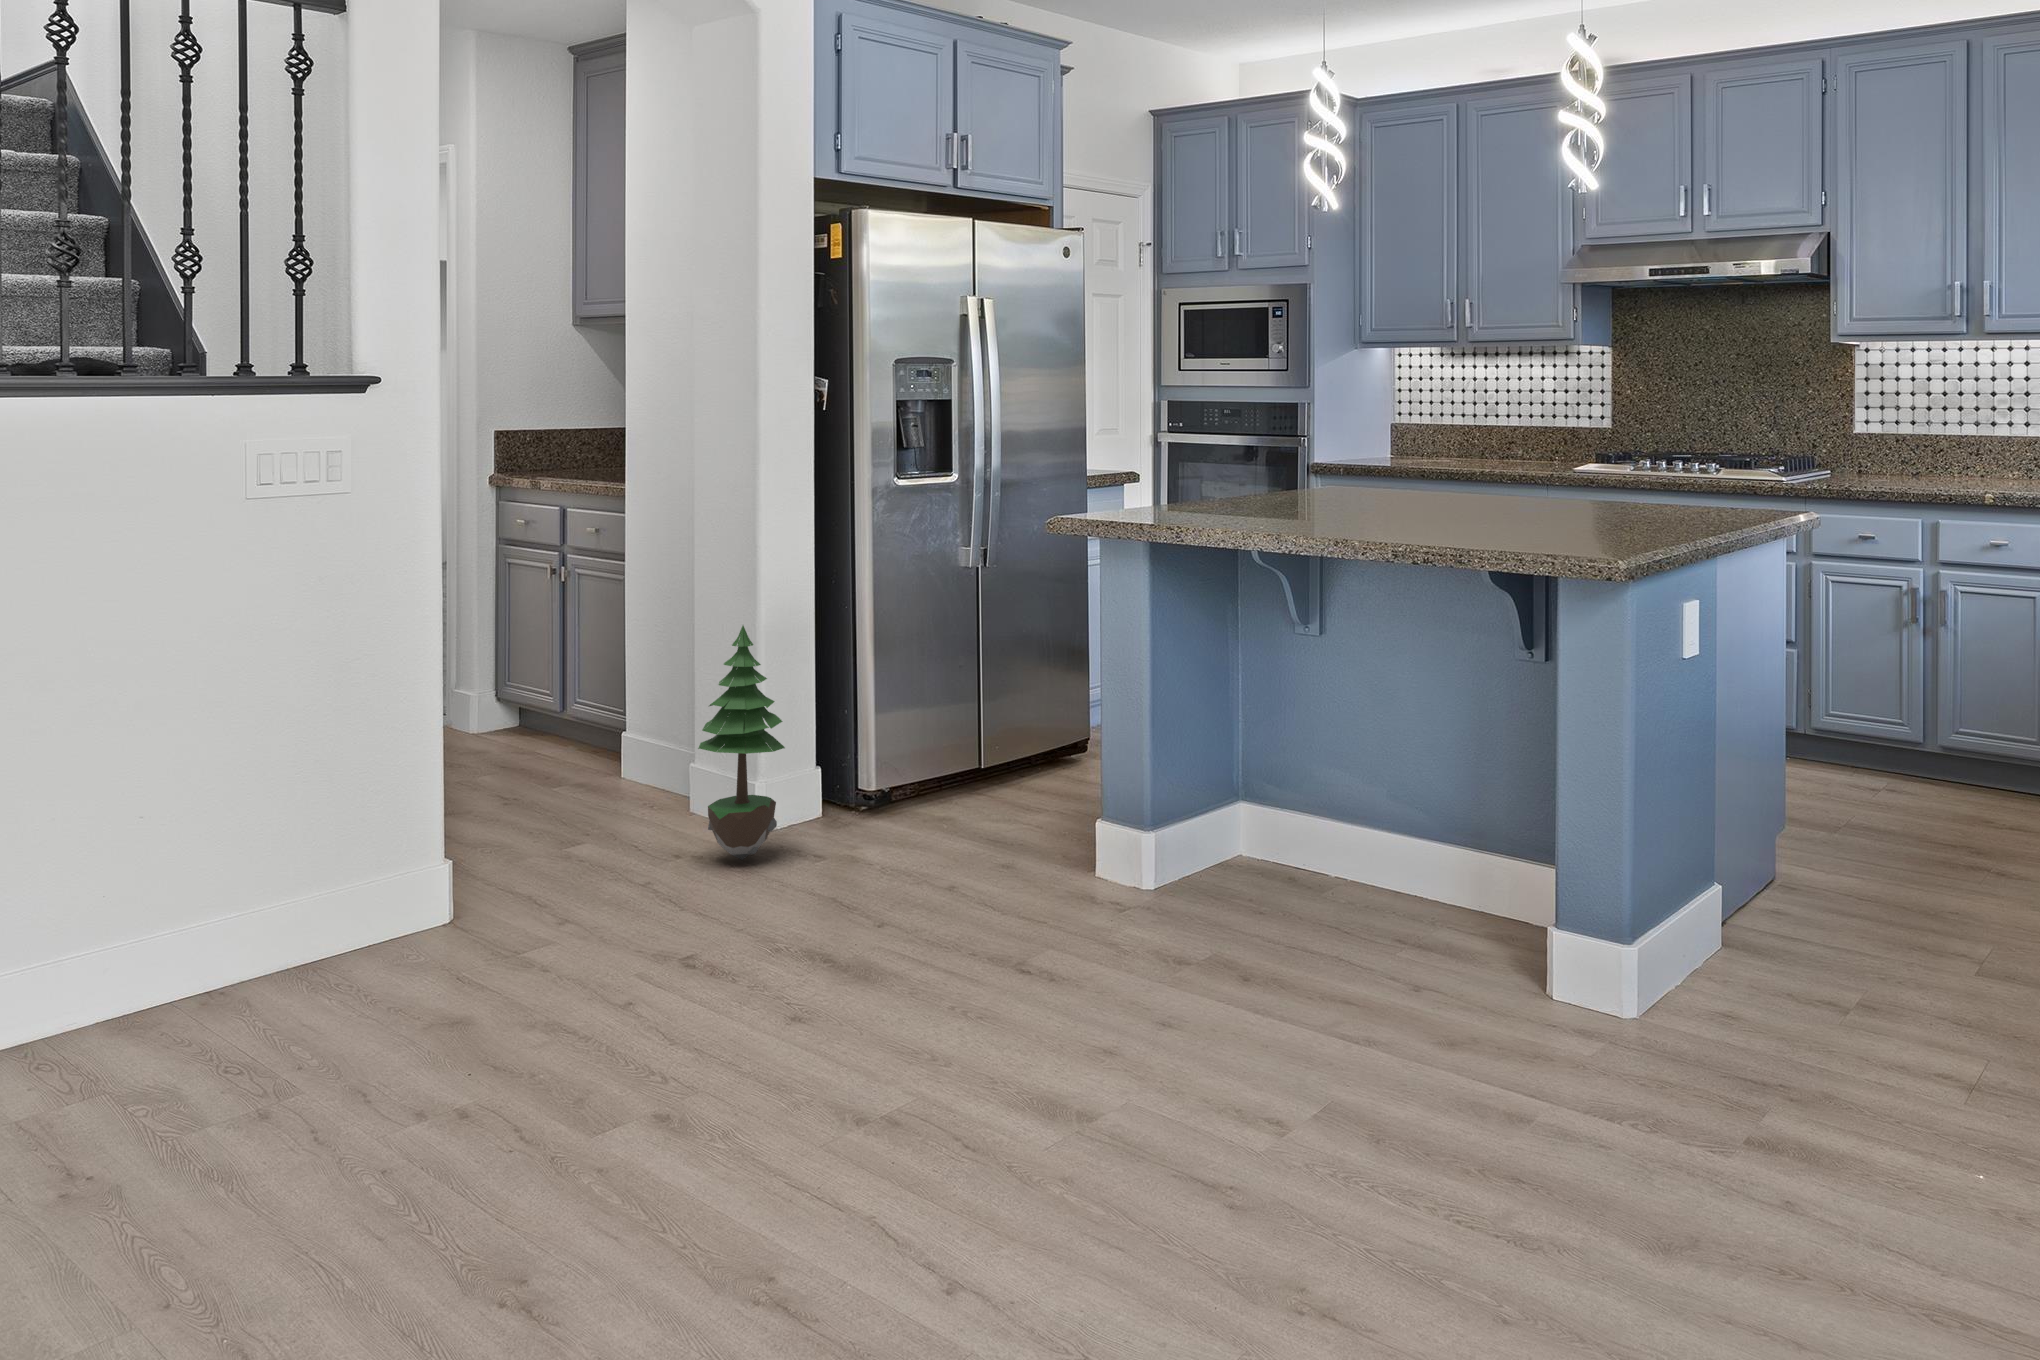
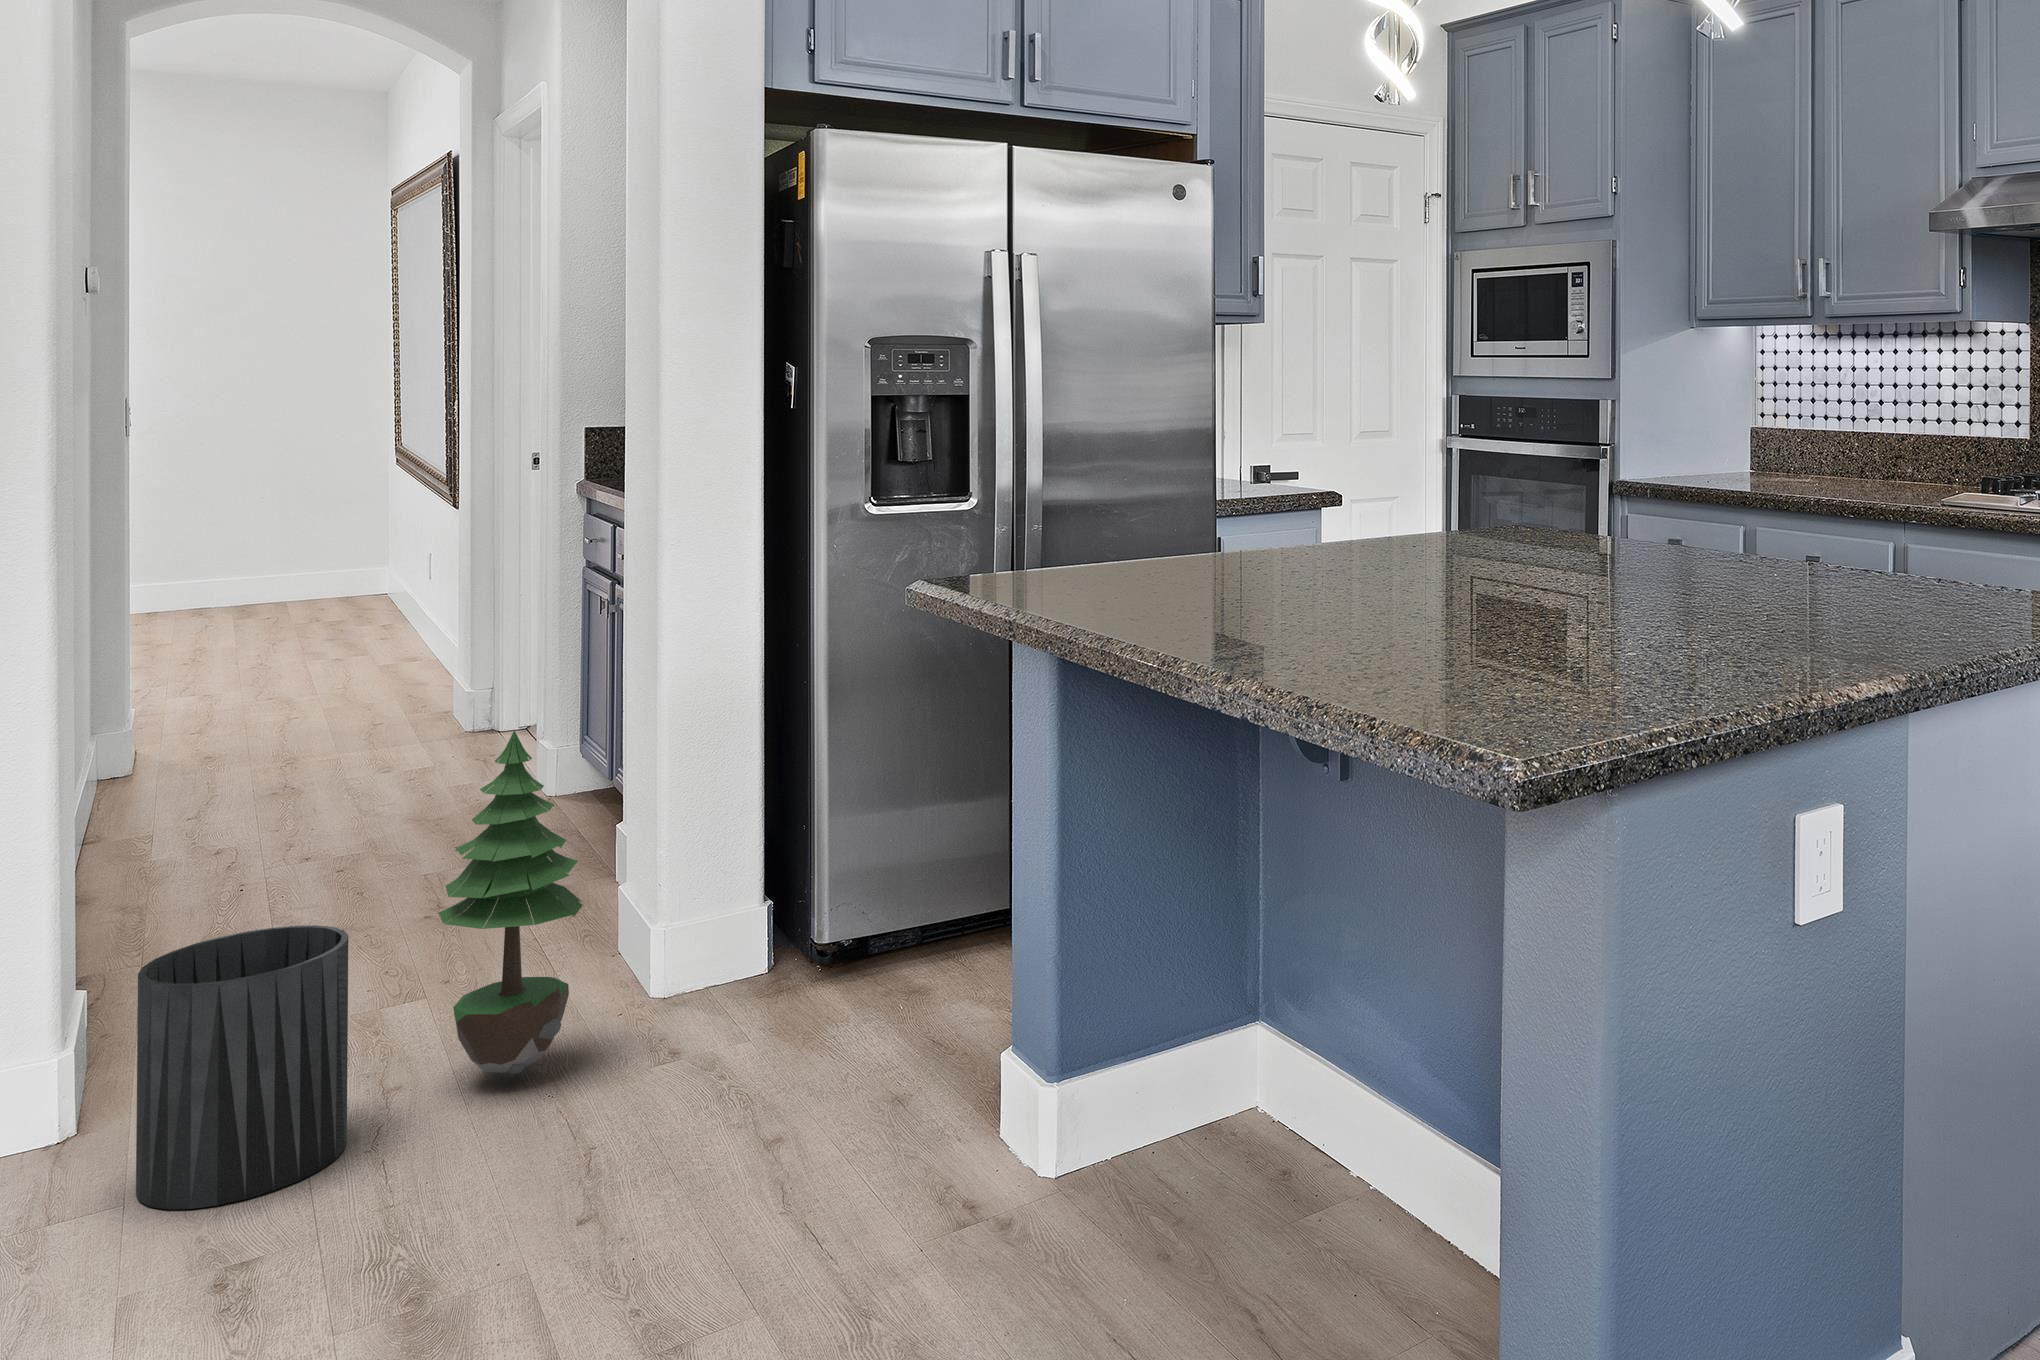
trash can: none [577,752,691,921] -> present [136,925,348,1209]

